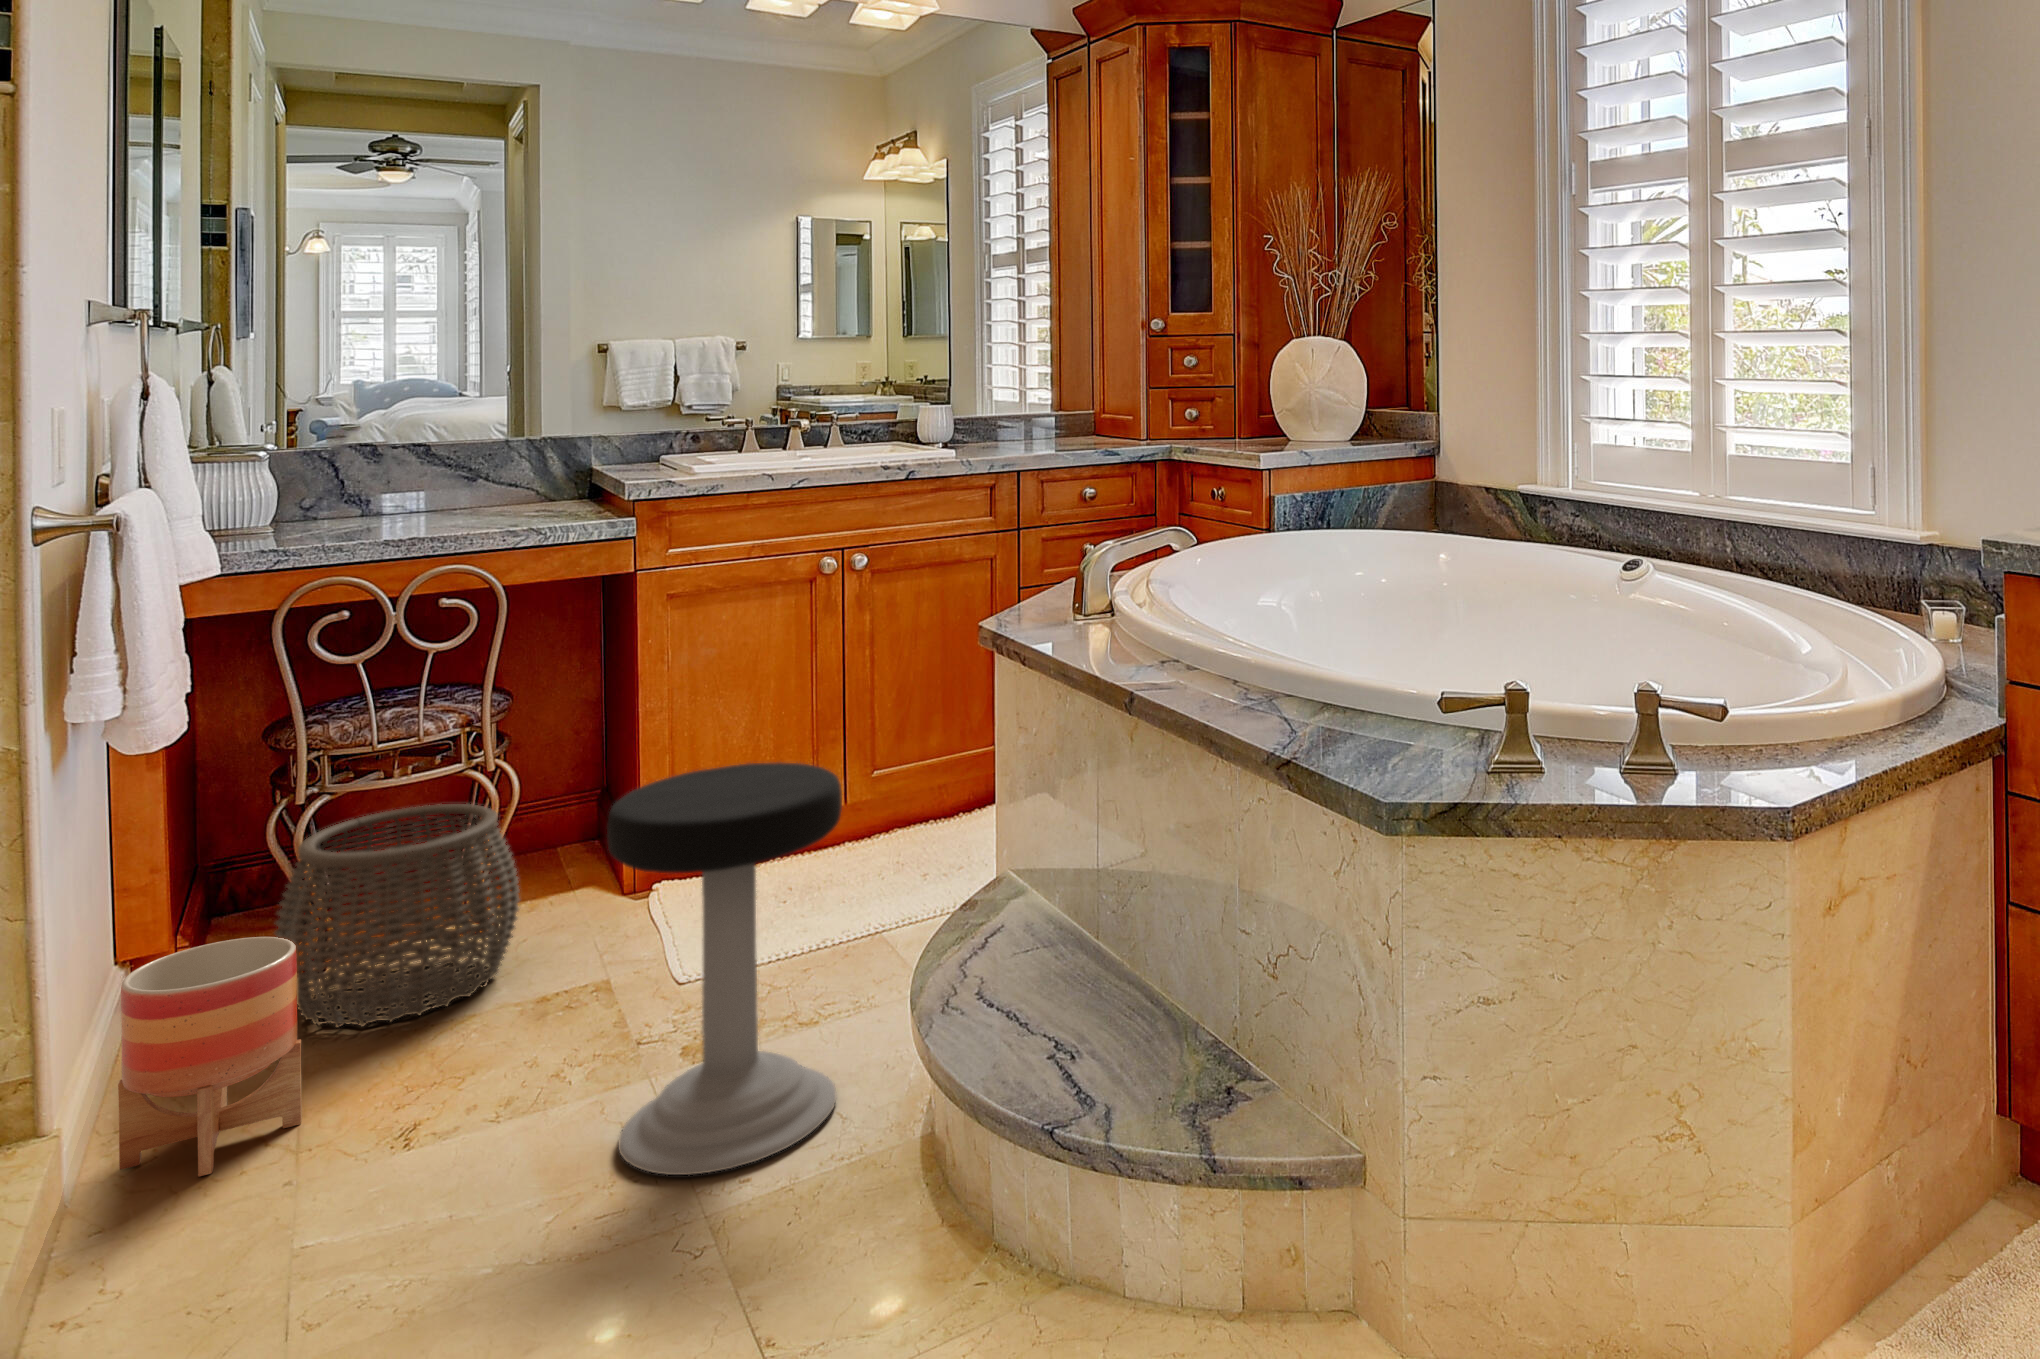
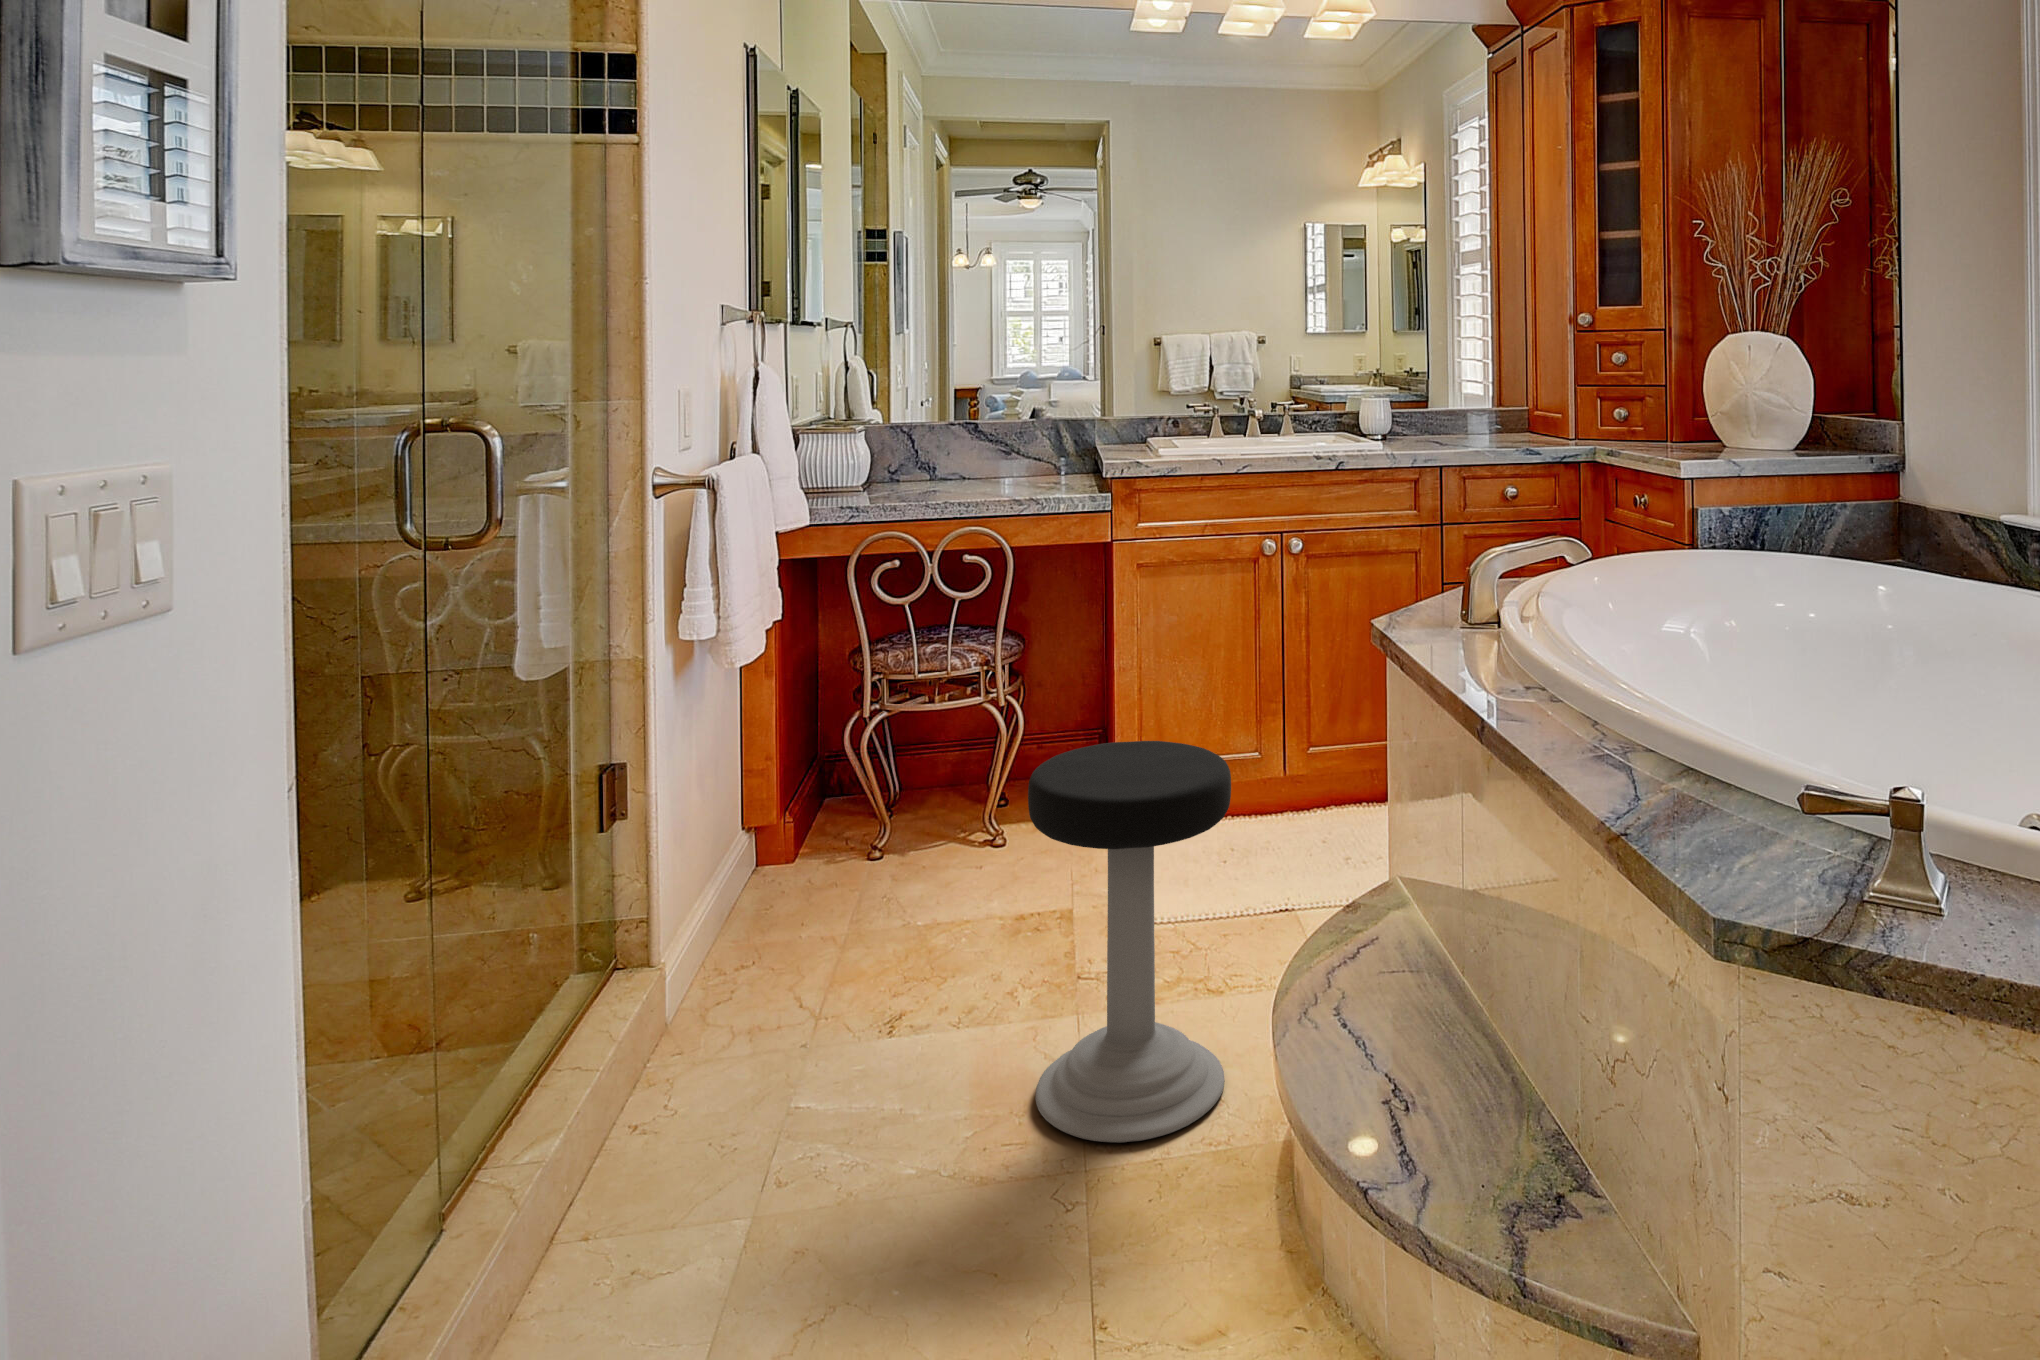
woven basket: present [275,804,520,1027] -> none [832,734,1009,921]
planter: present [118,937,302,1176] -> none [704,835,826,1035]

